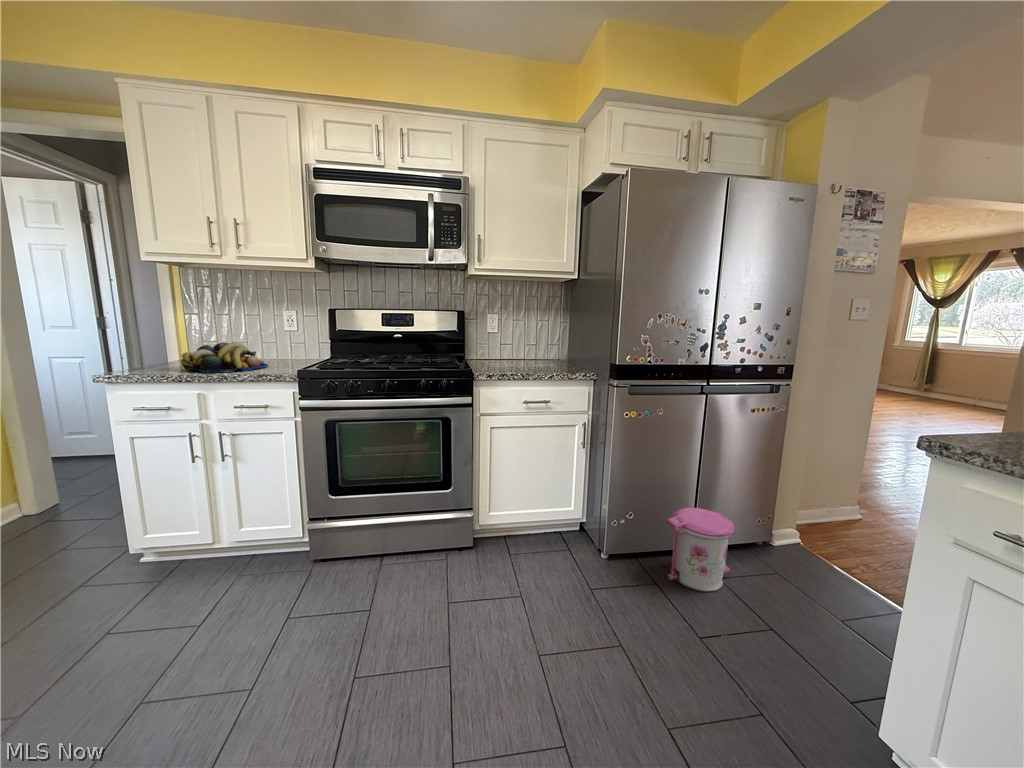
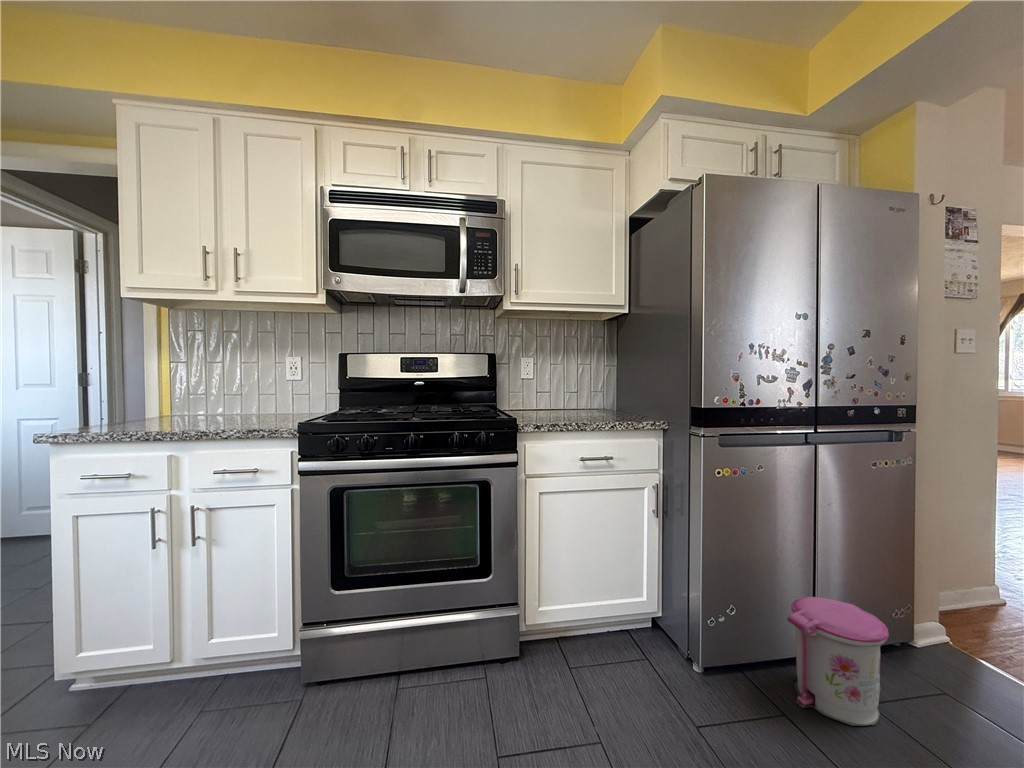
fruit bowl: present [181,343,268,373] -> none [154,392,262,429]

